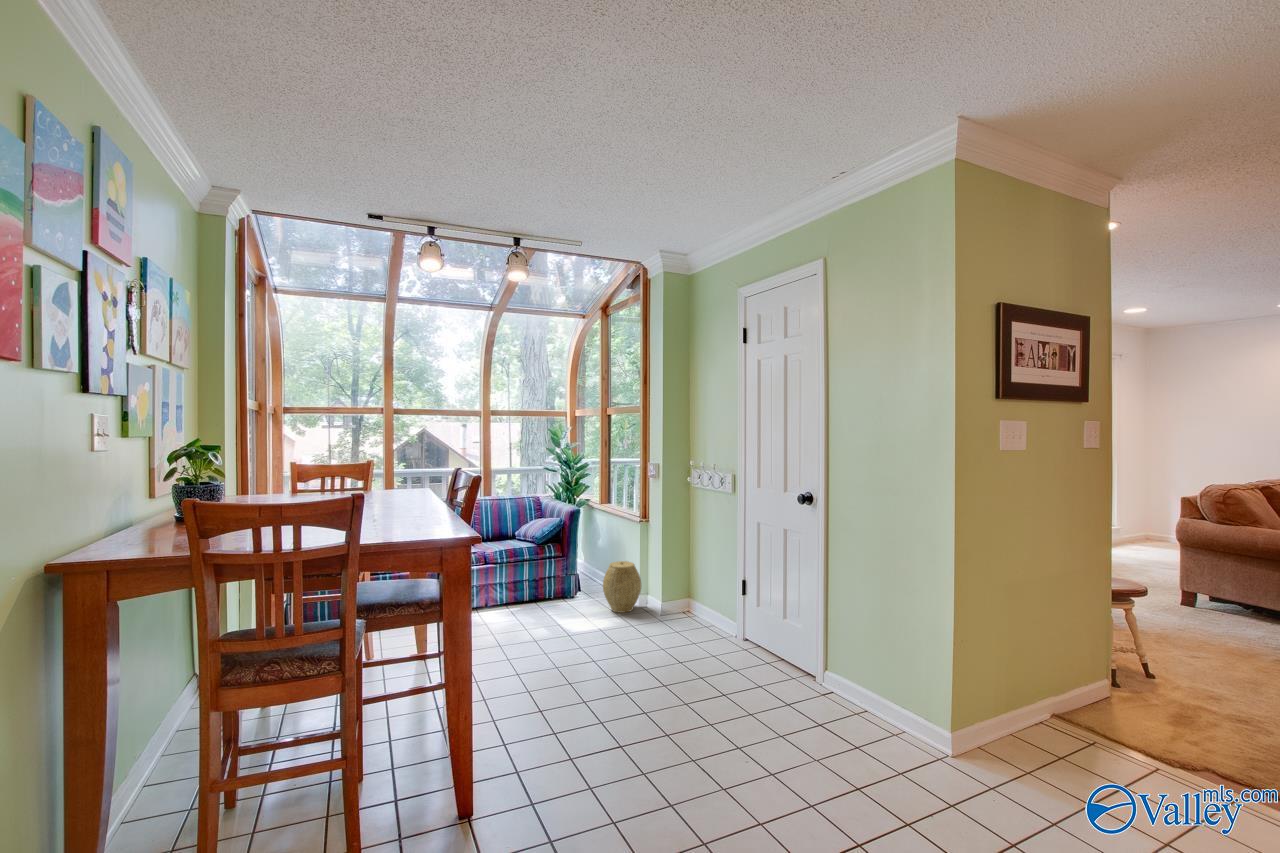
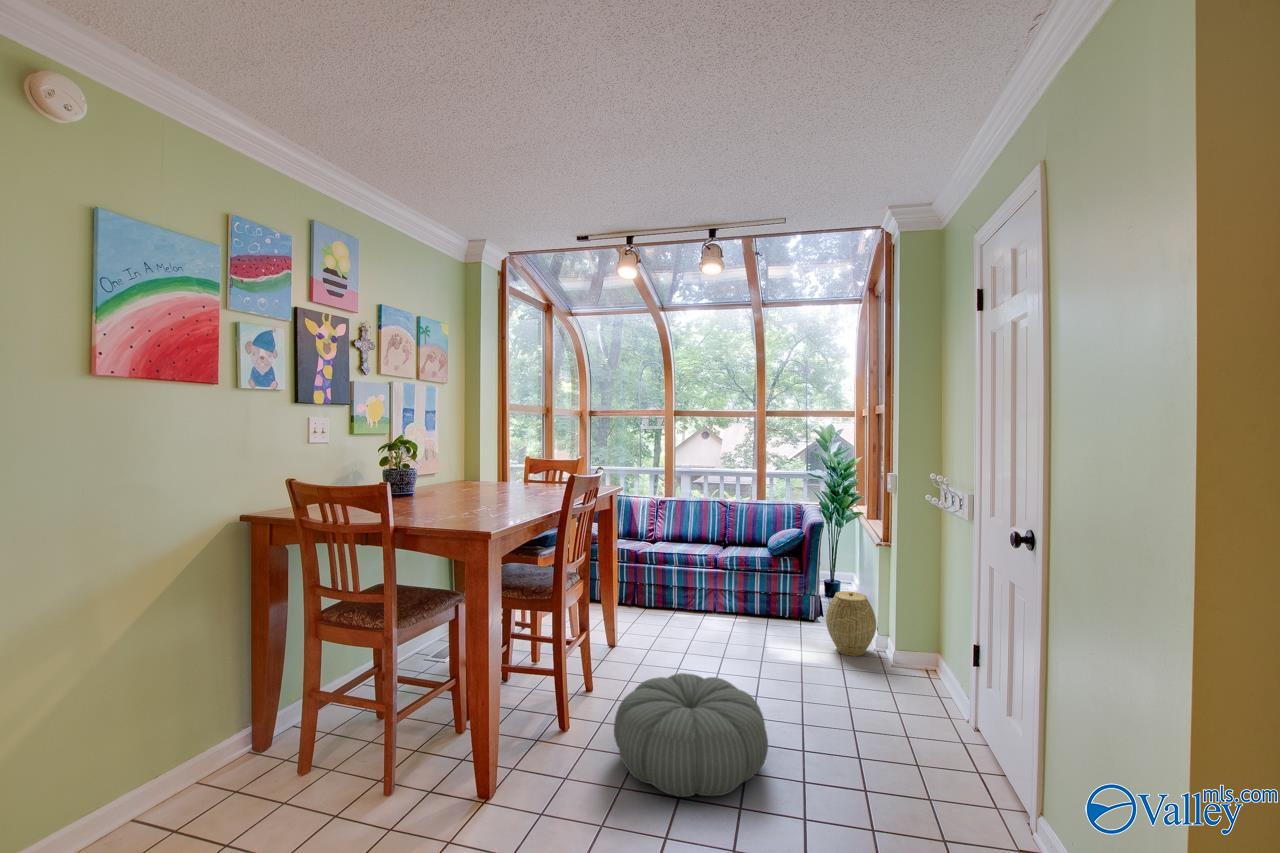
pouf: none [548,643,676,739] -> present [614,673,768,797]

